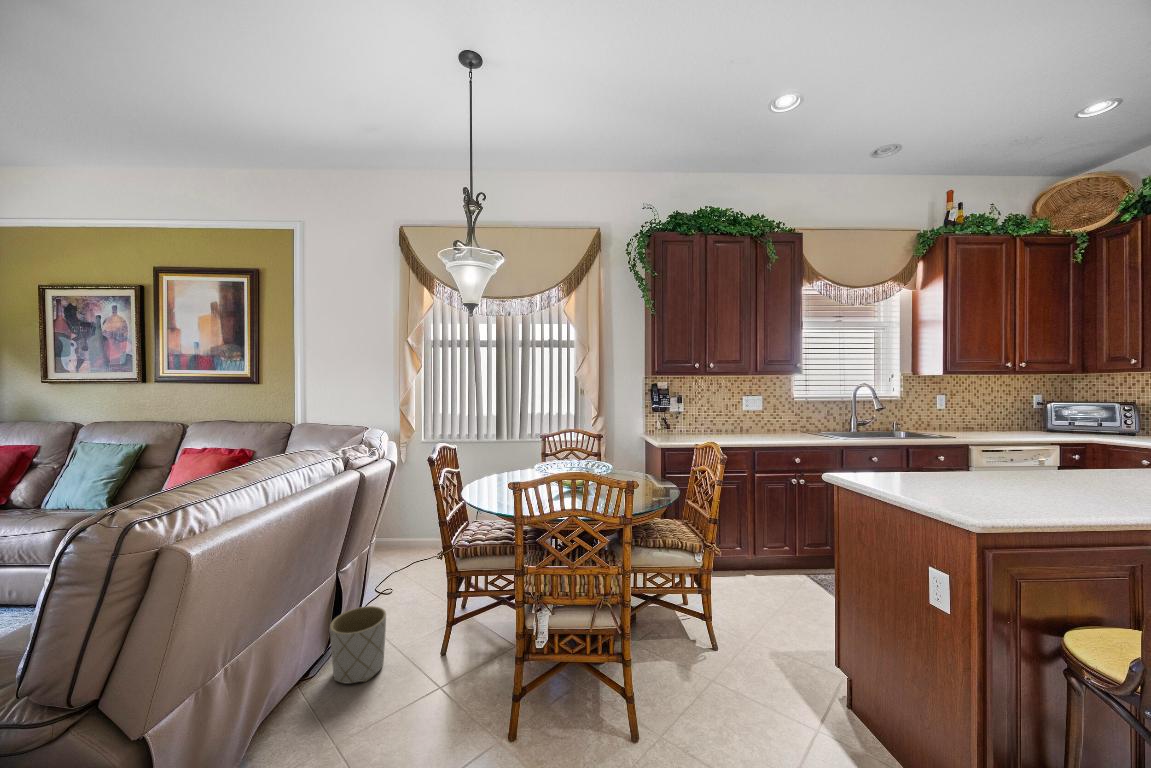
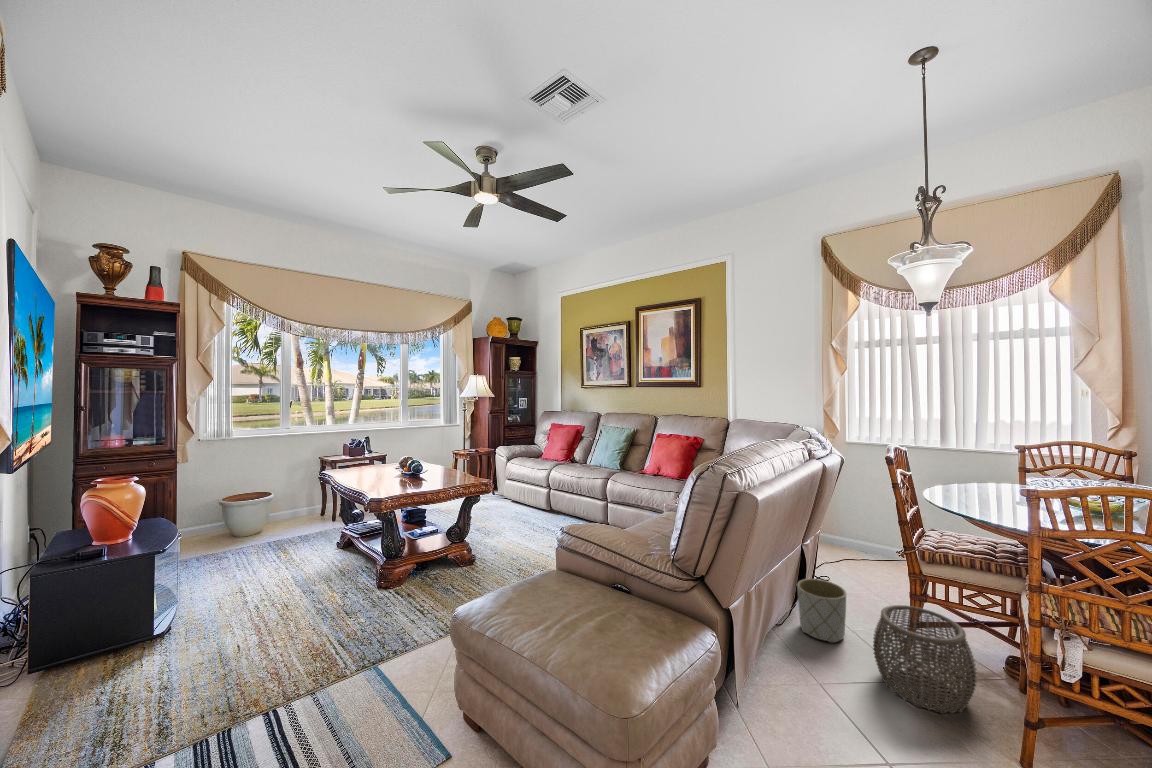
woven basket: none [398,610,488,726] -> present [873,605,977,714]

